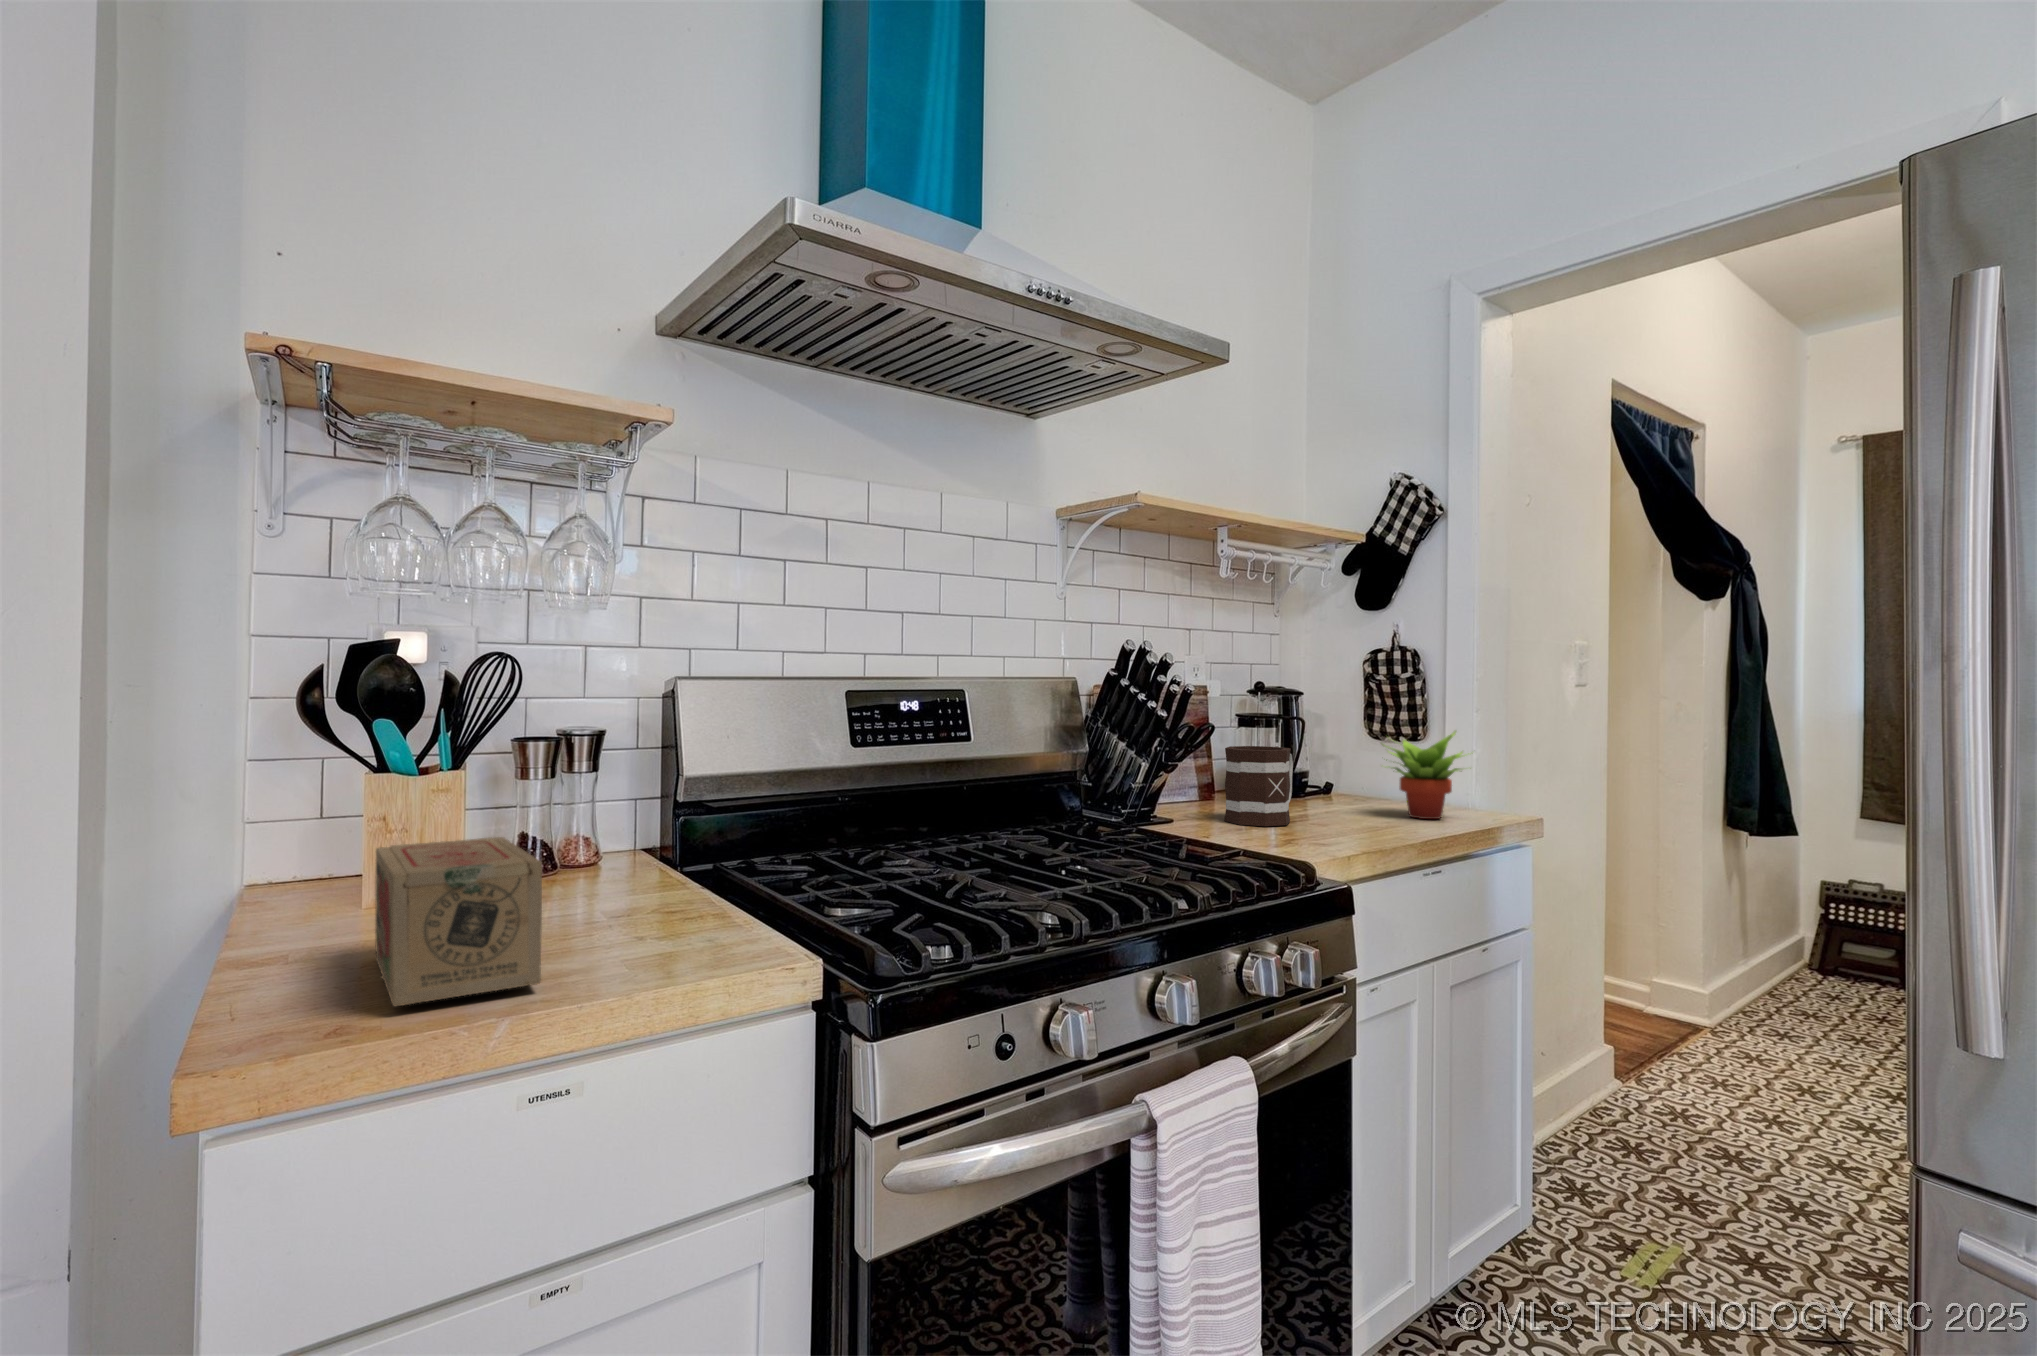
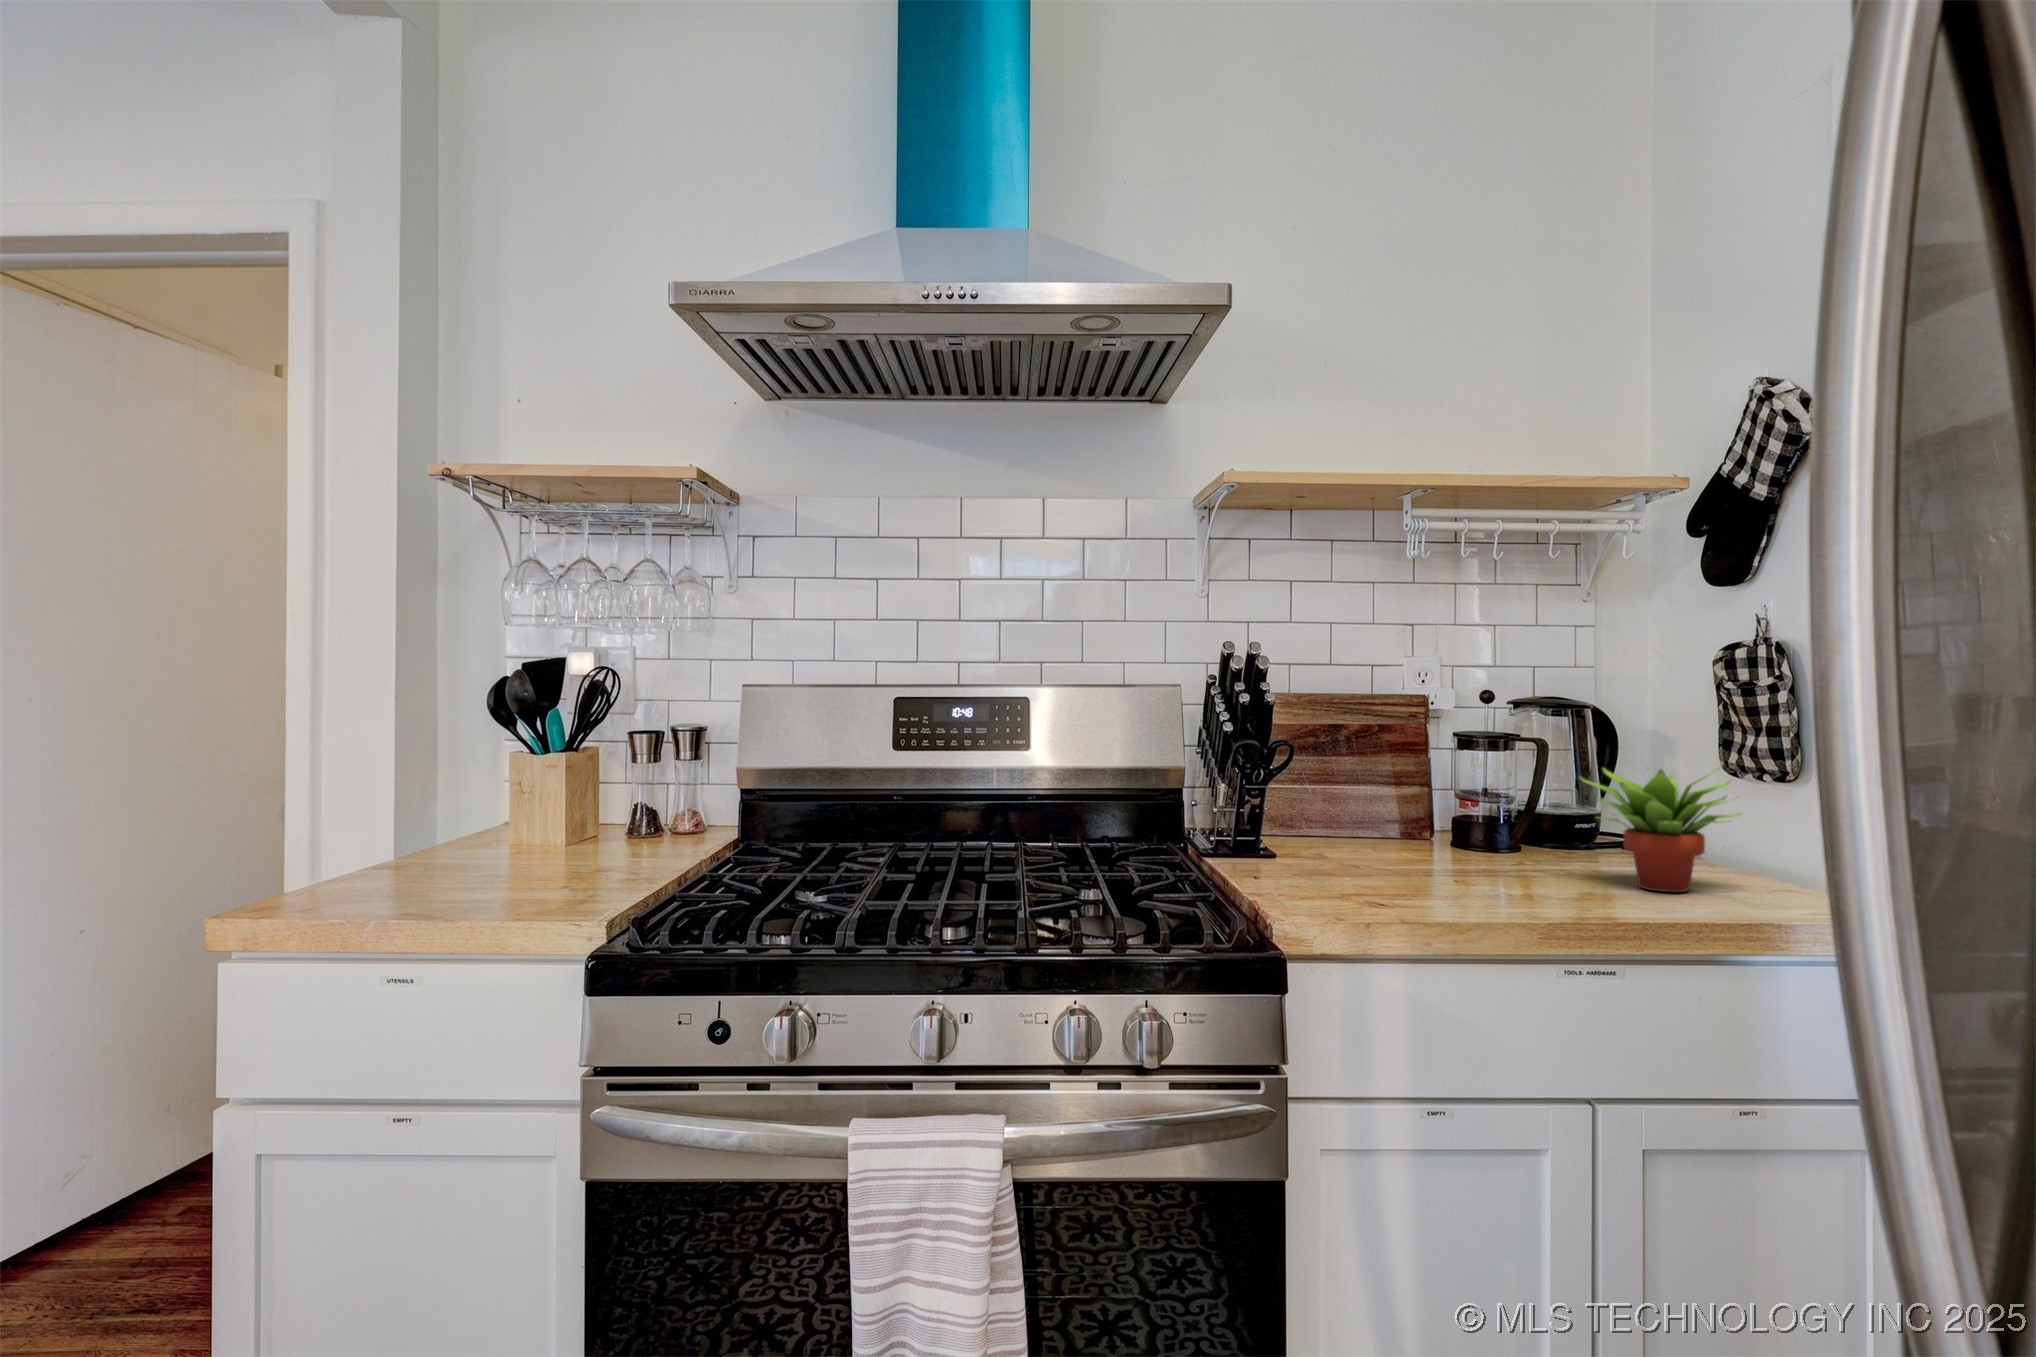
mug: present [1224,746,1293,826] -> none [1340,771,1458,870]
tea box: present [375,837,542,1006] -> none [420,788,555,868]

